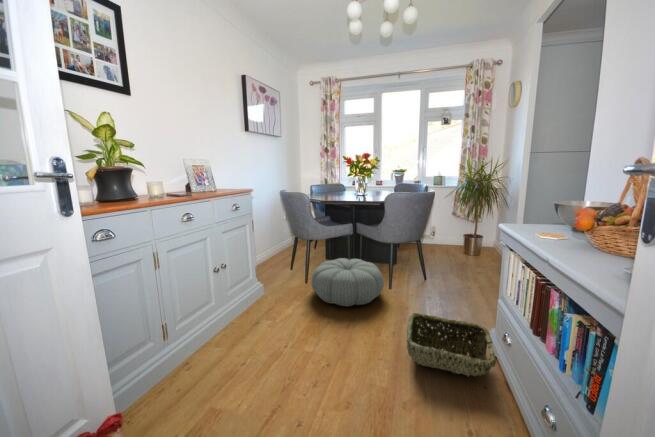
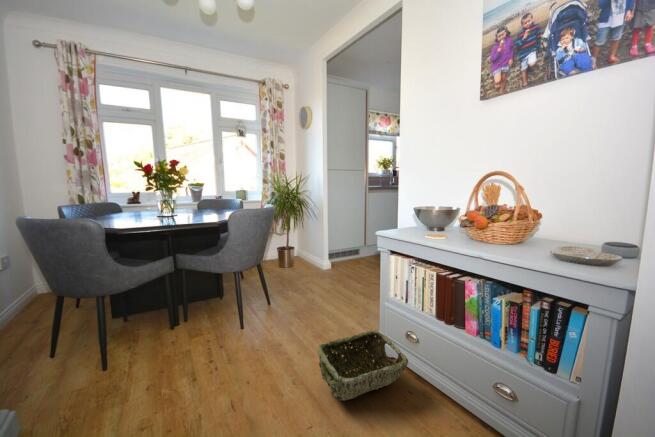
pouf: present [311,258,384,306] -> none [133,304,245,385]

